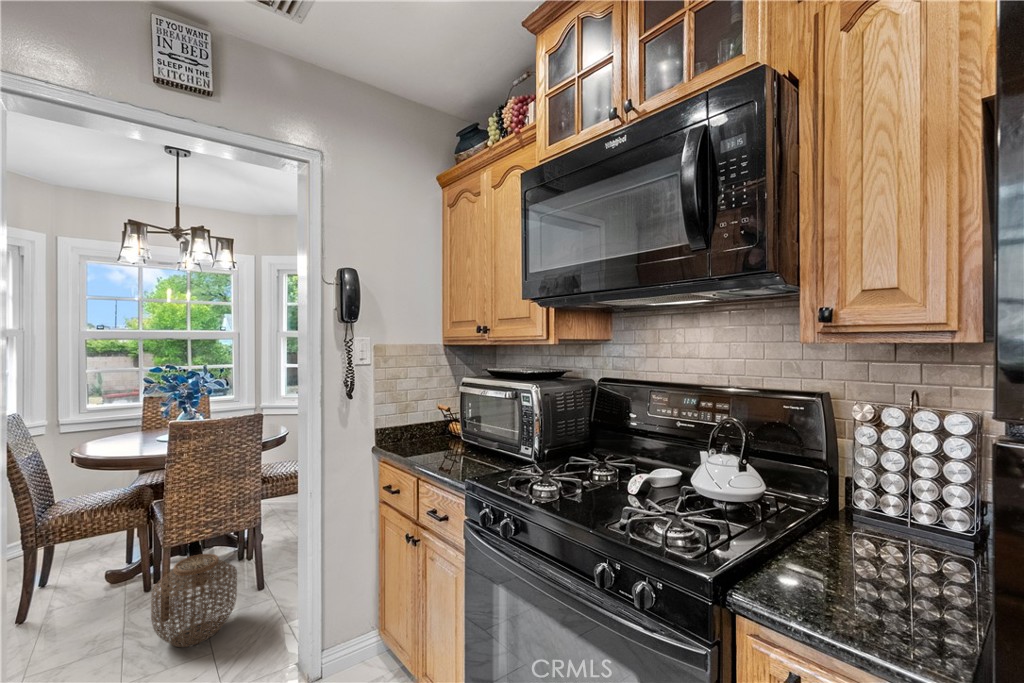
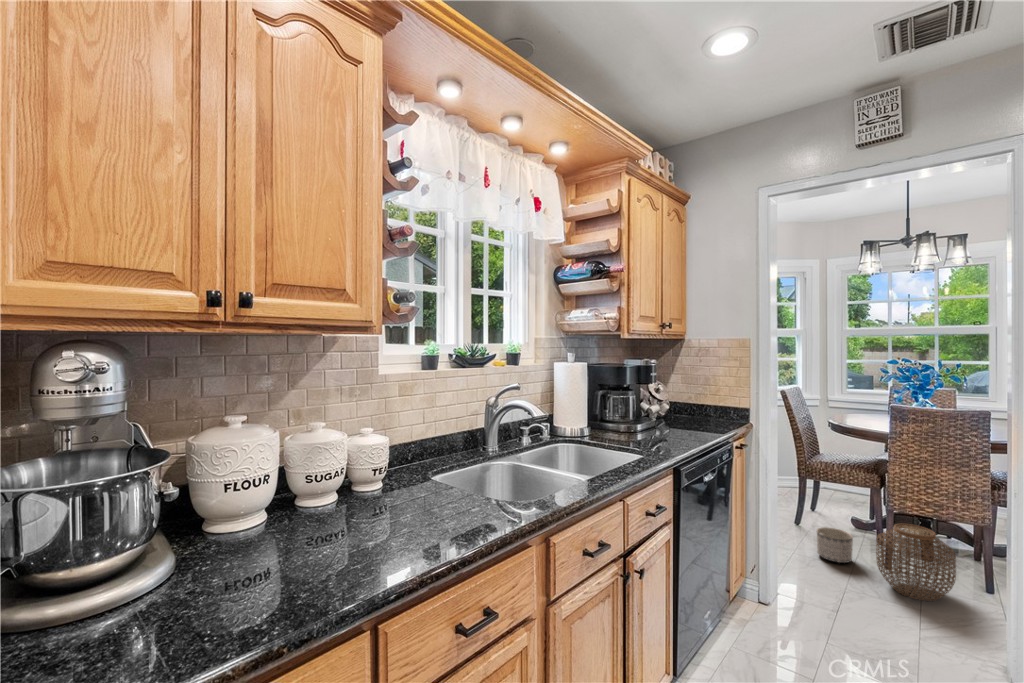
planter: none [58,600,115,657] -> present [817,527,853,563]

